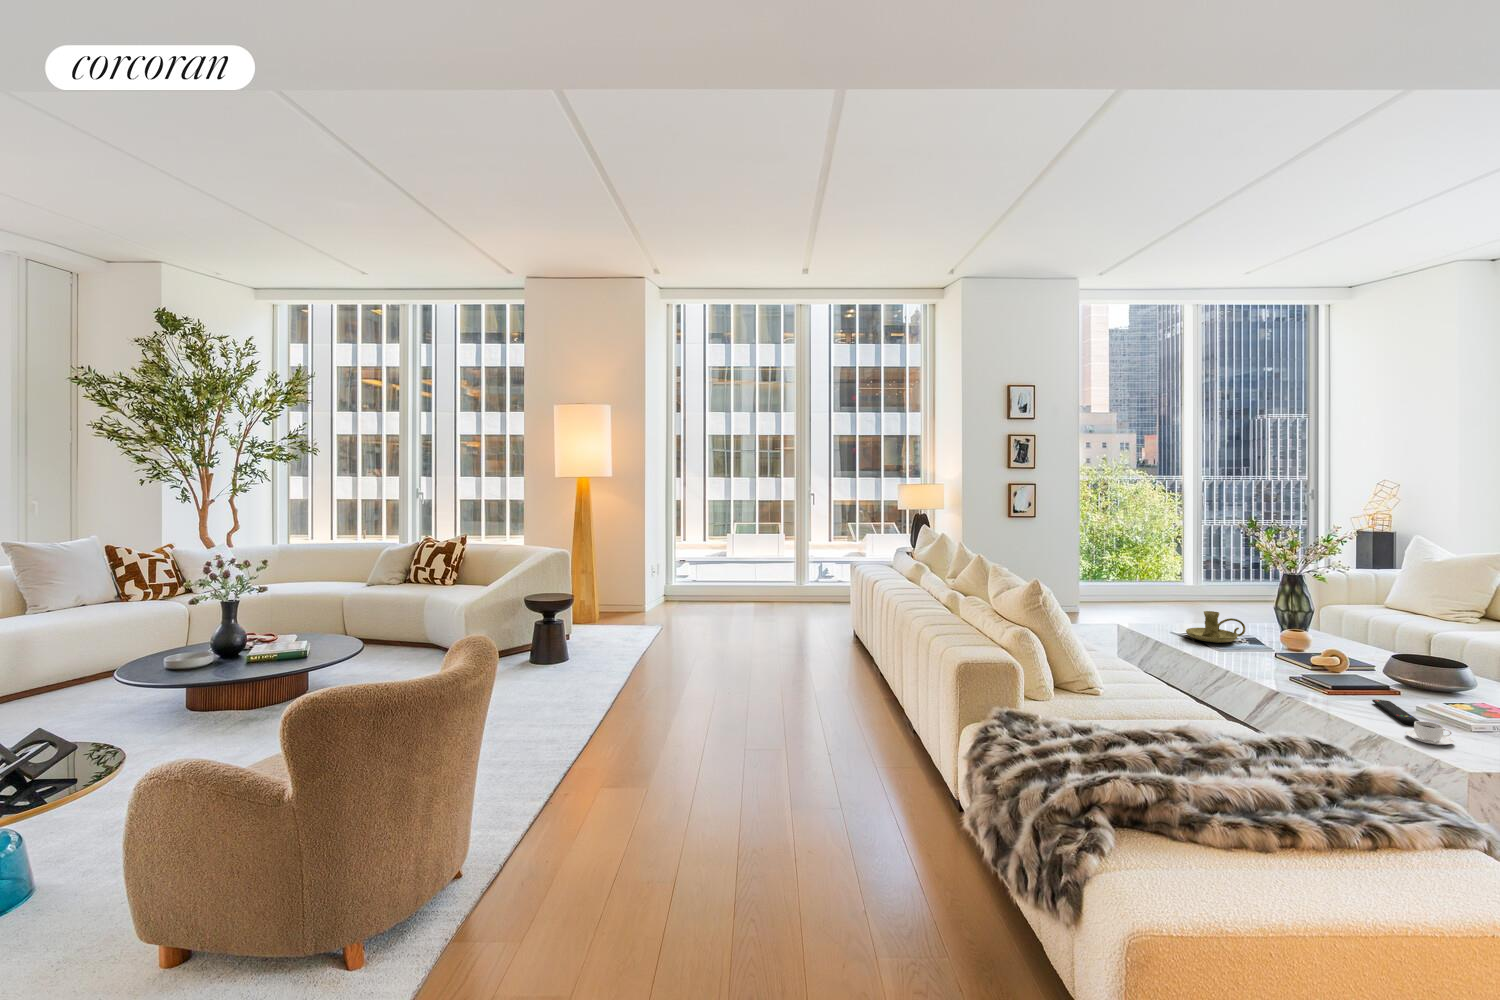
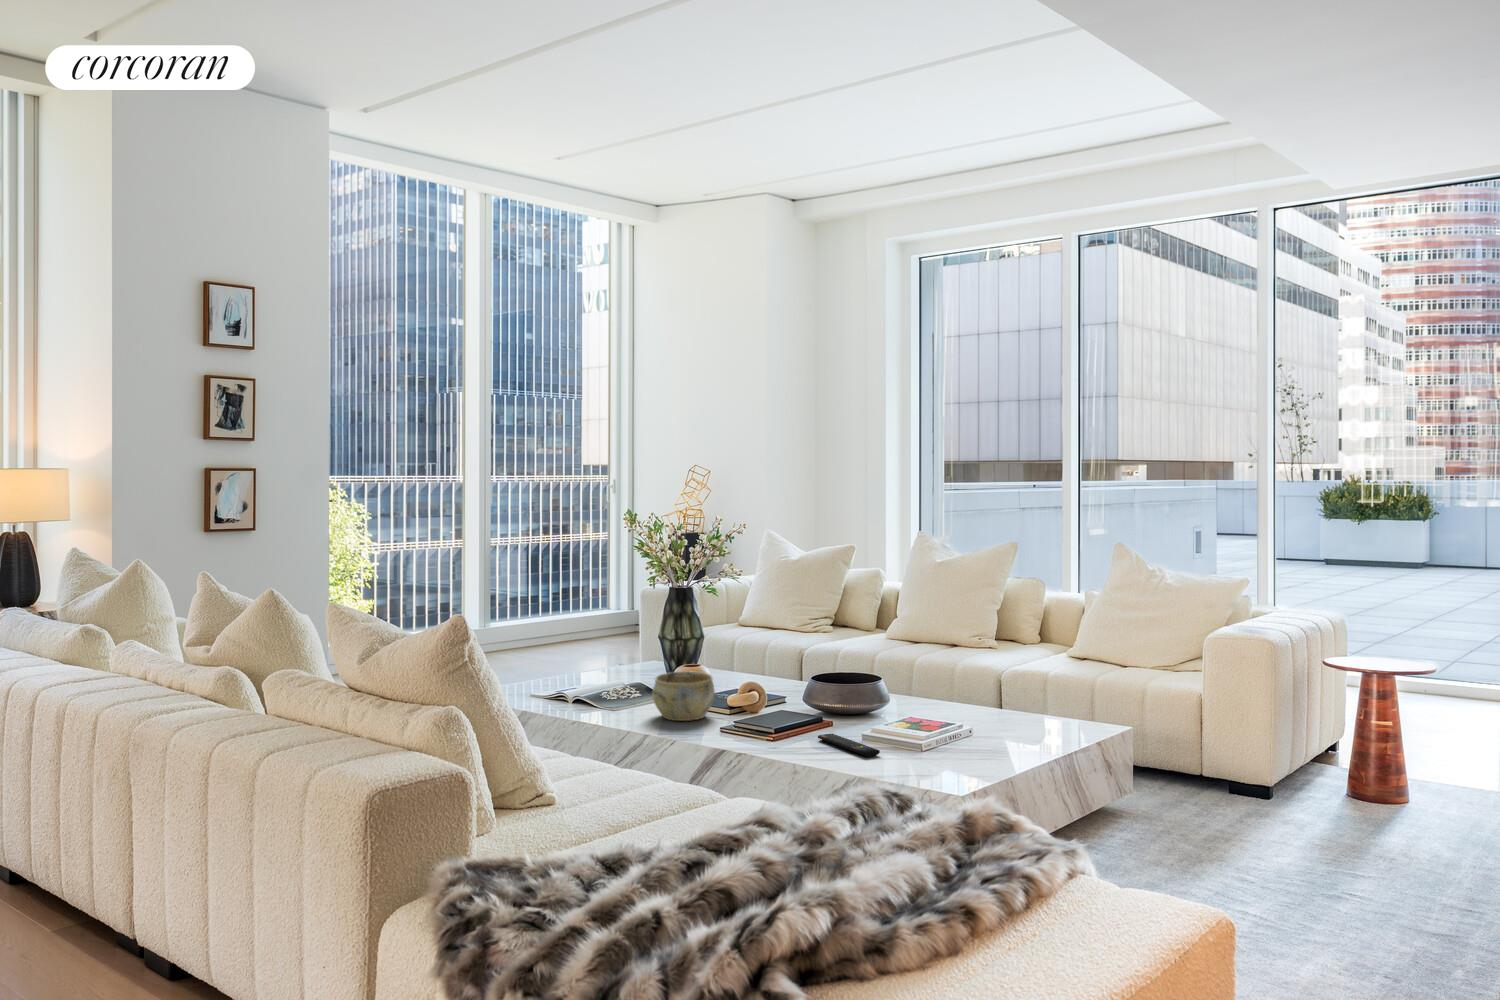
candle holder: present [1186,611,1245,643] -> none [560,653,632,700]
ceramic bowl: none [1243,633,1297,668] -> present [652,671,715,721]
coffee cup: present [1405,721,1454,745] -> none [876,746,921,773]

